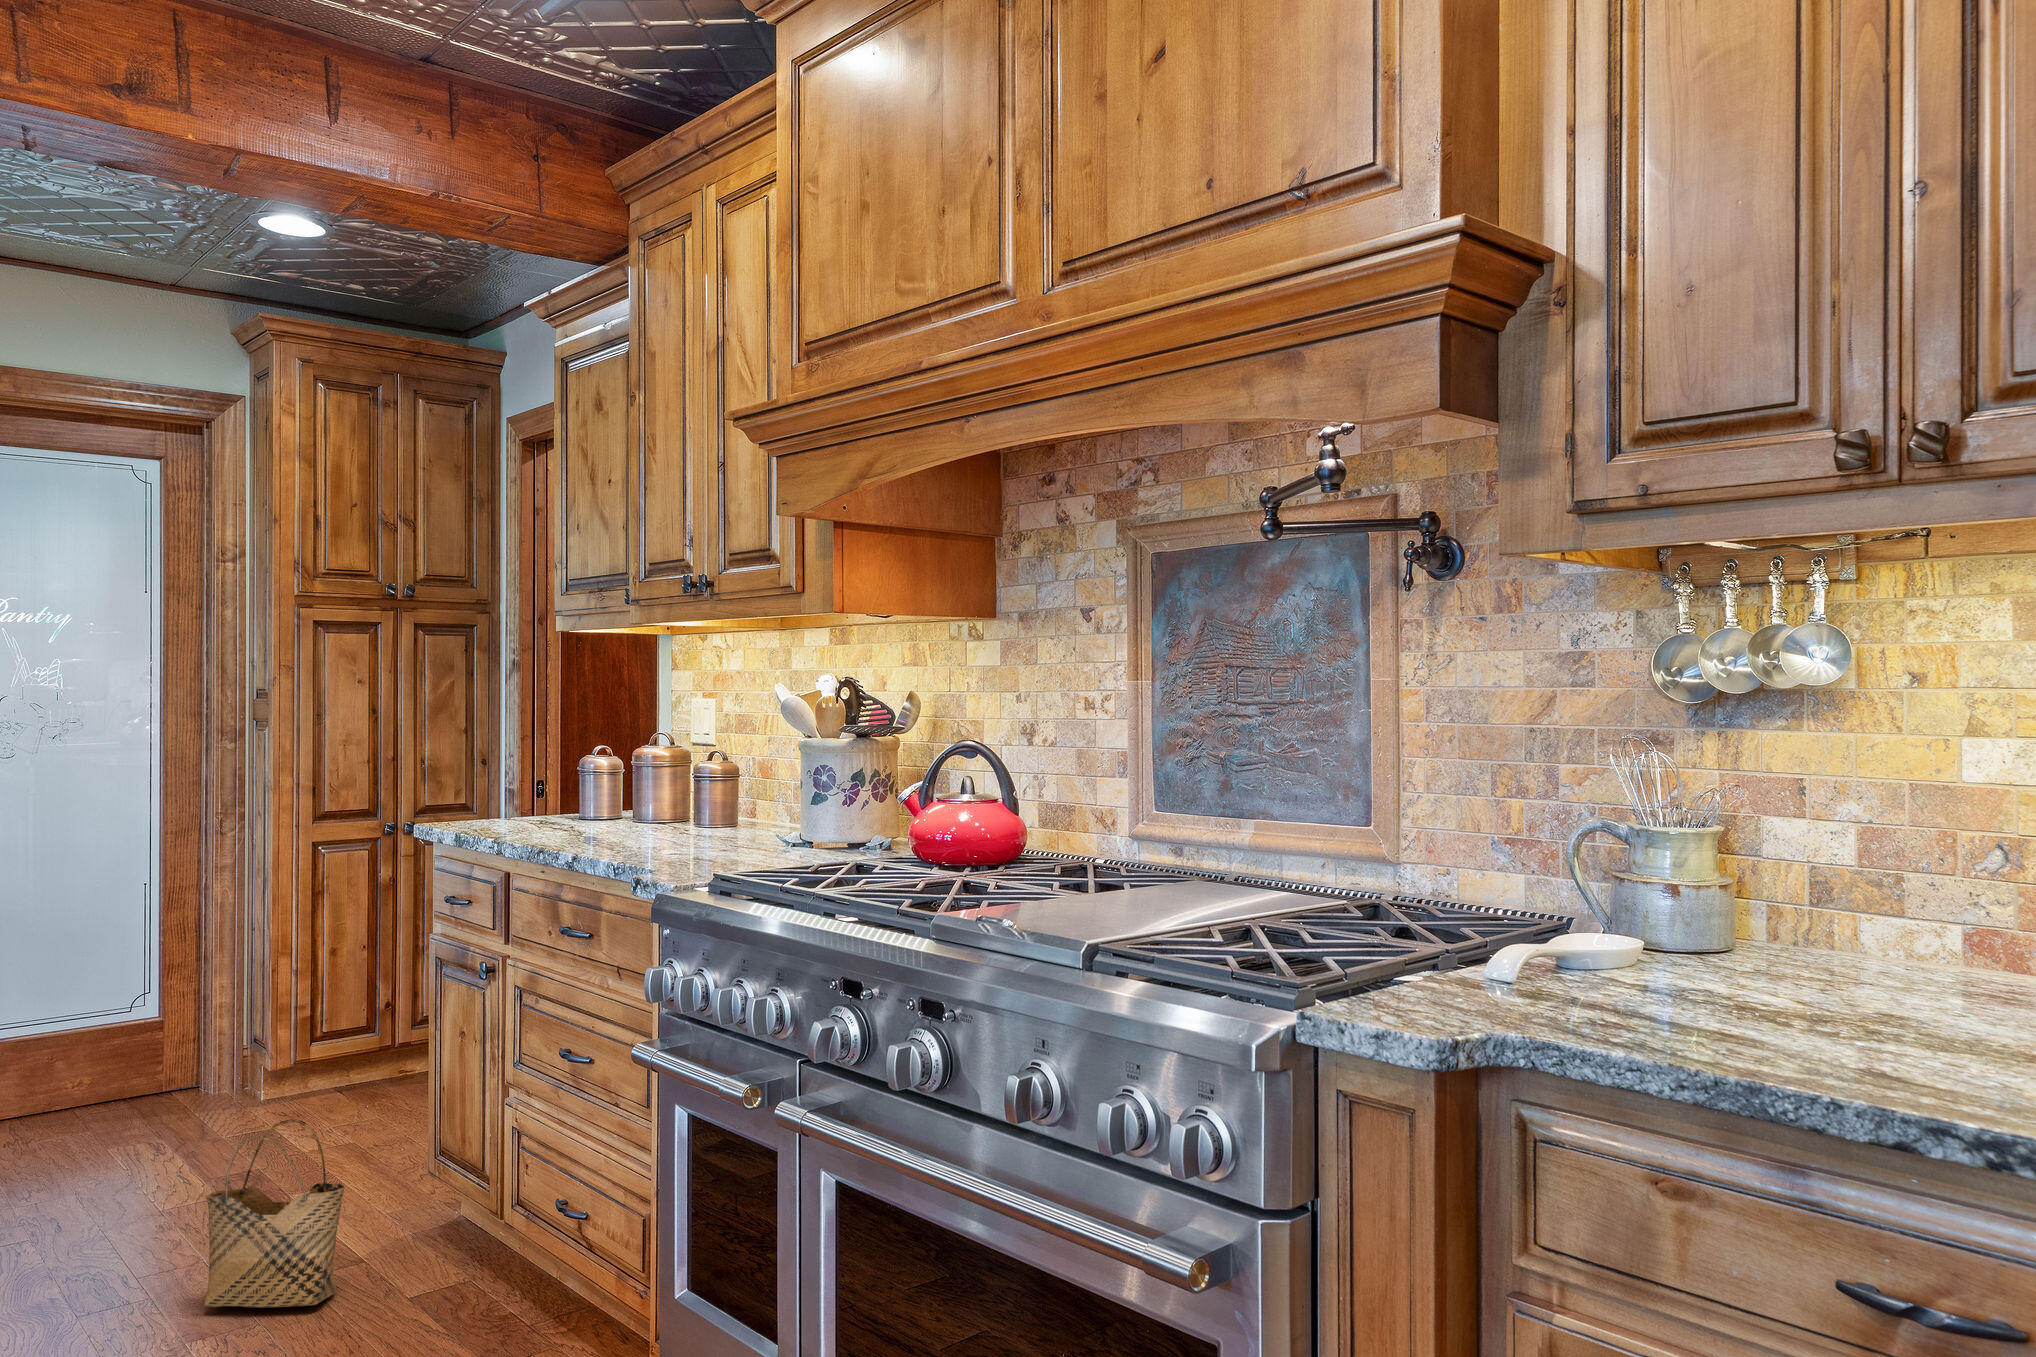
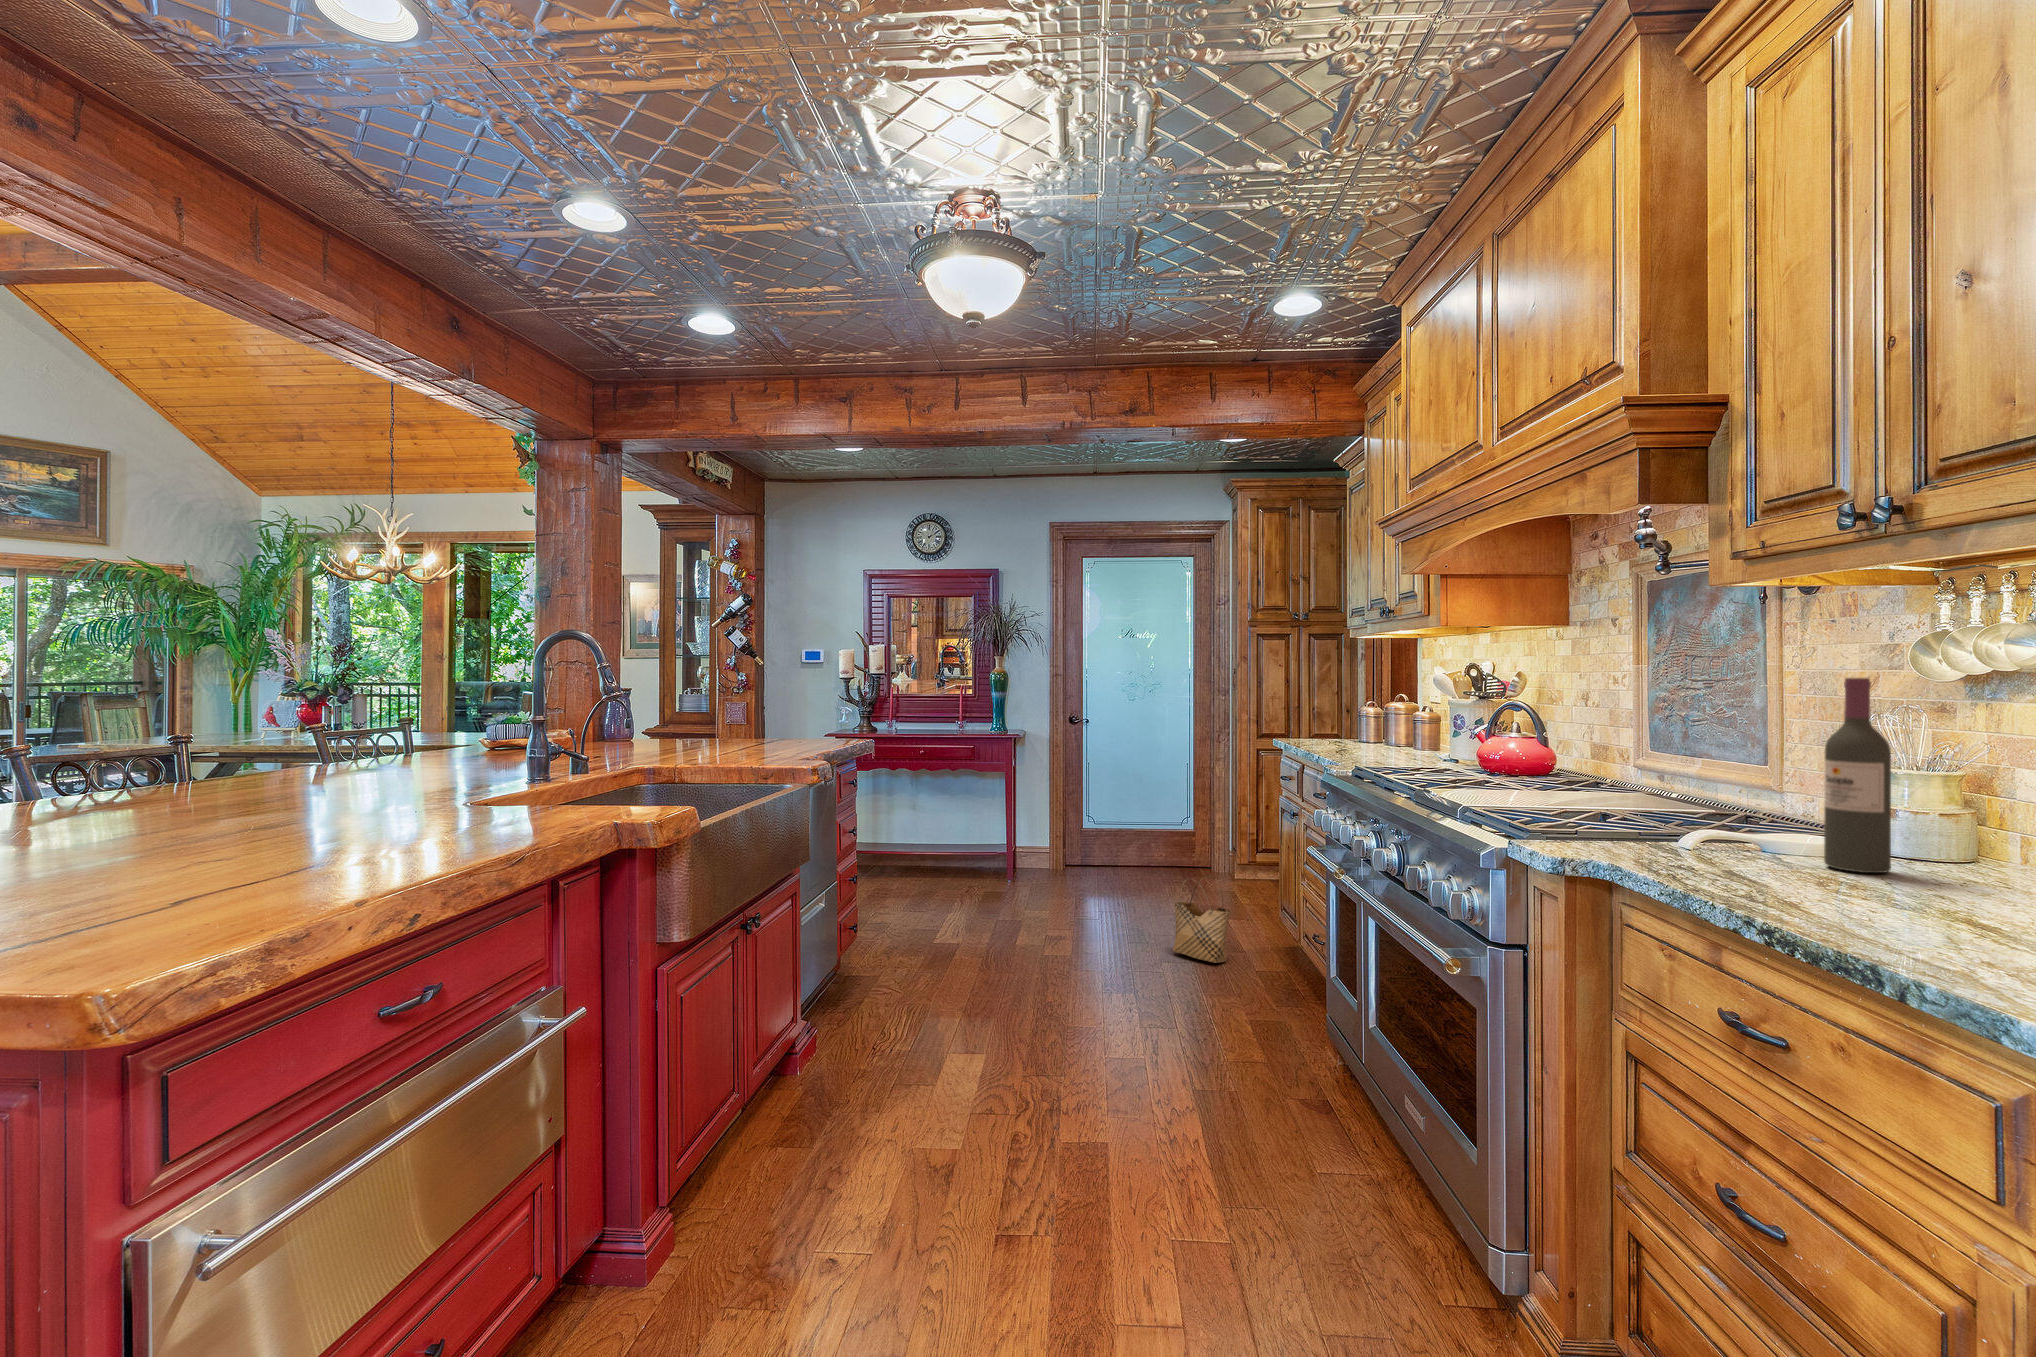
wine bottle: none [1664,695,1745,979] -> present [1824,678,1891,873]

